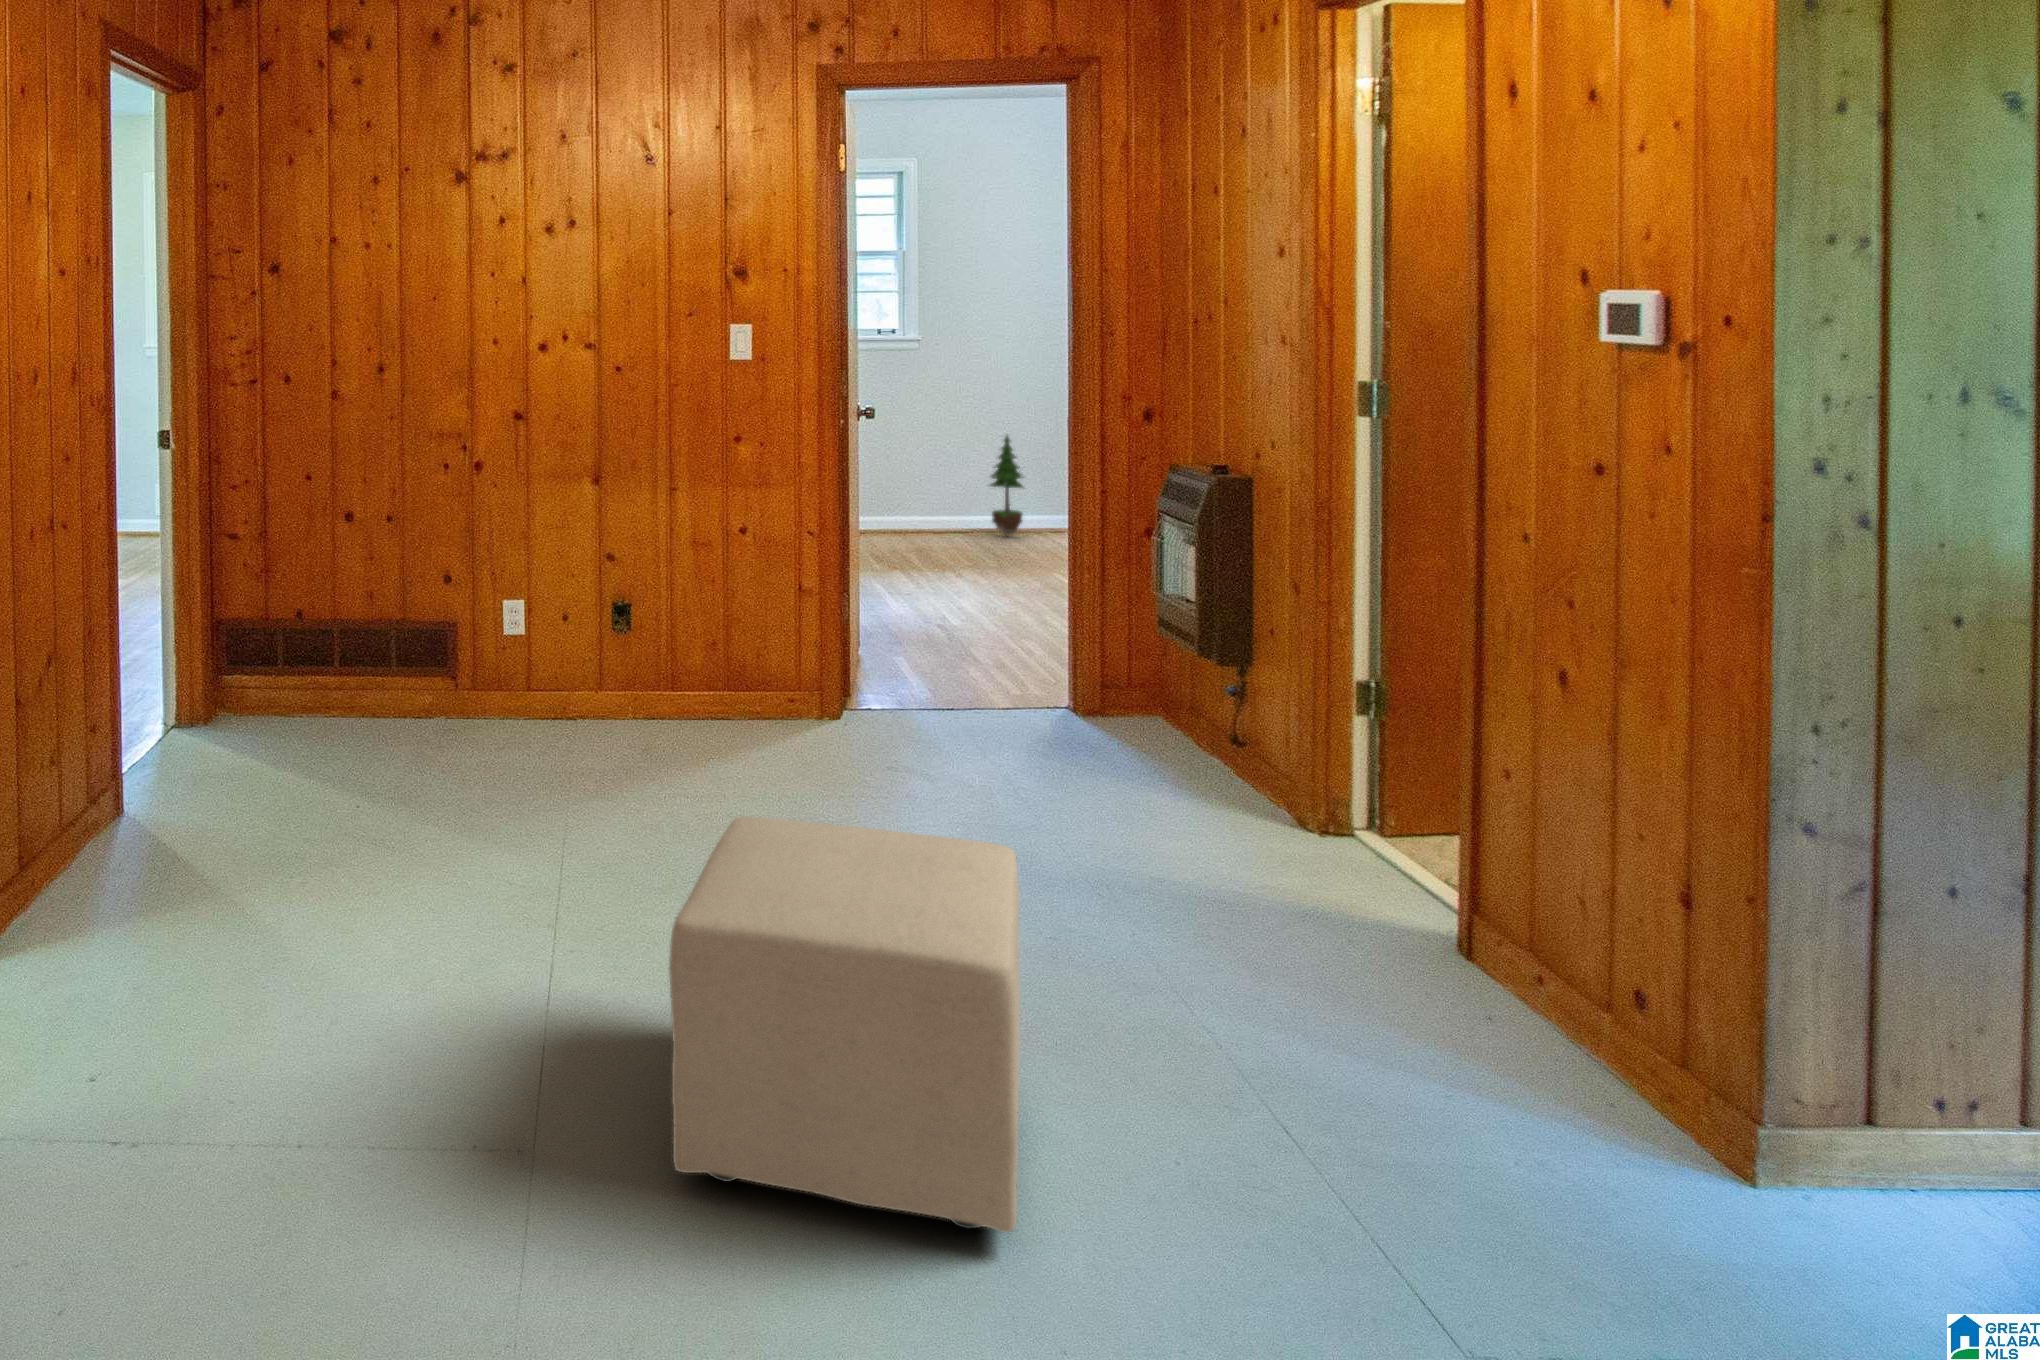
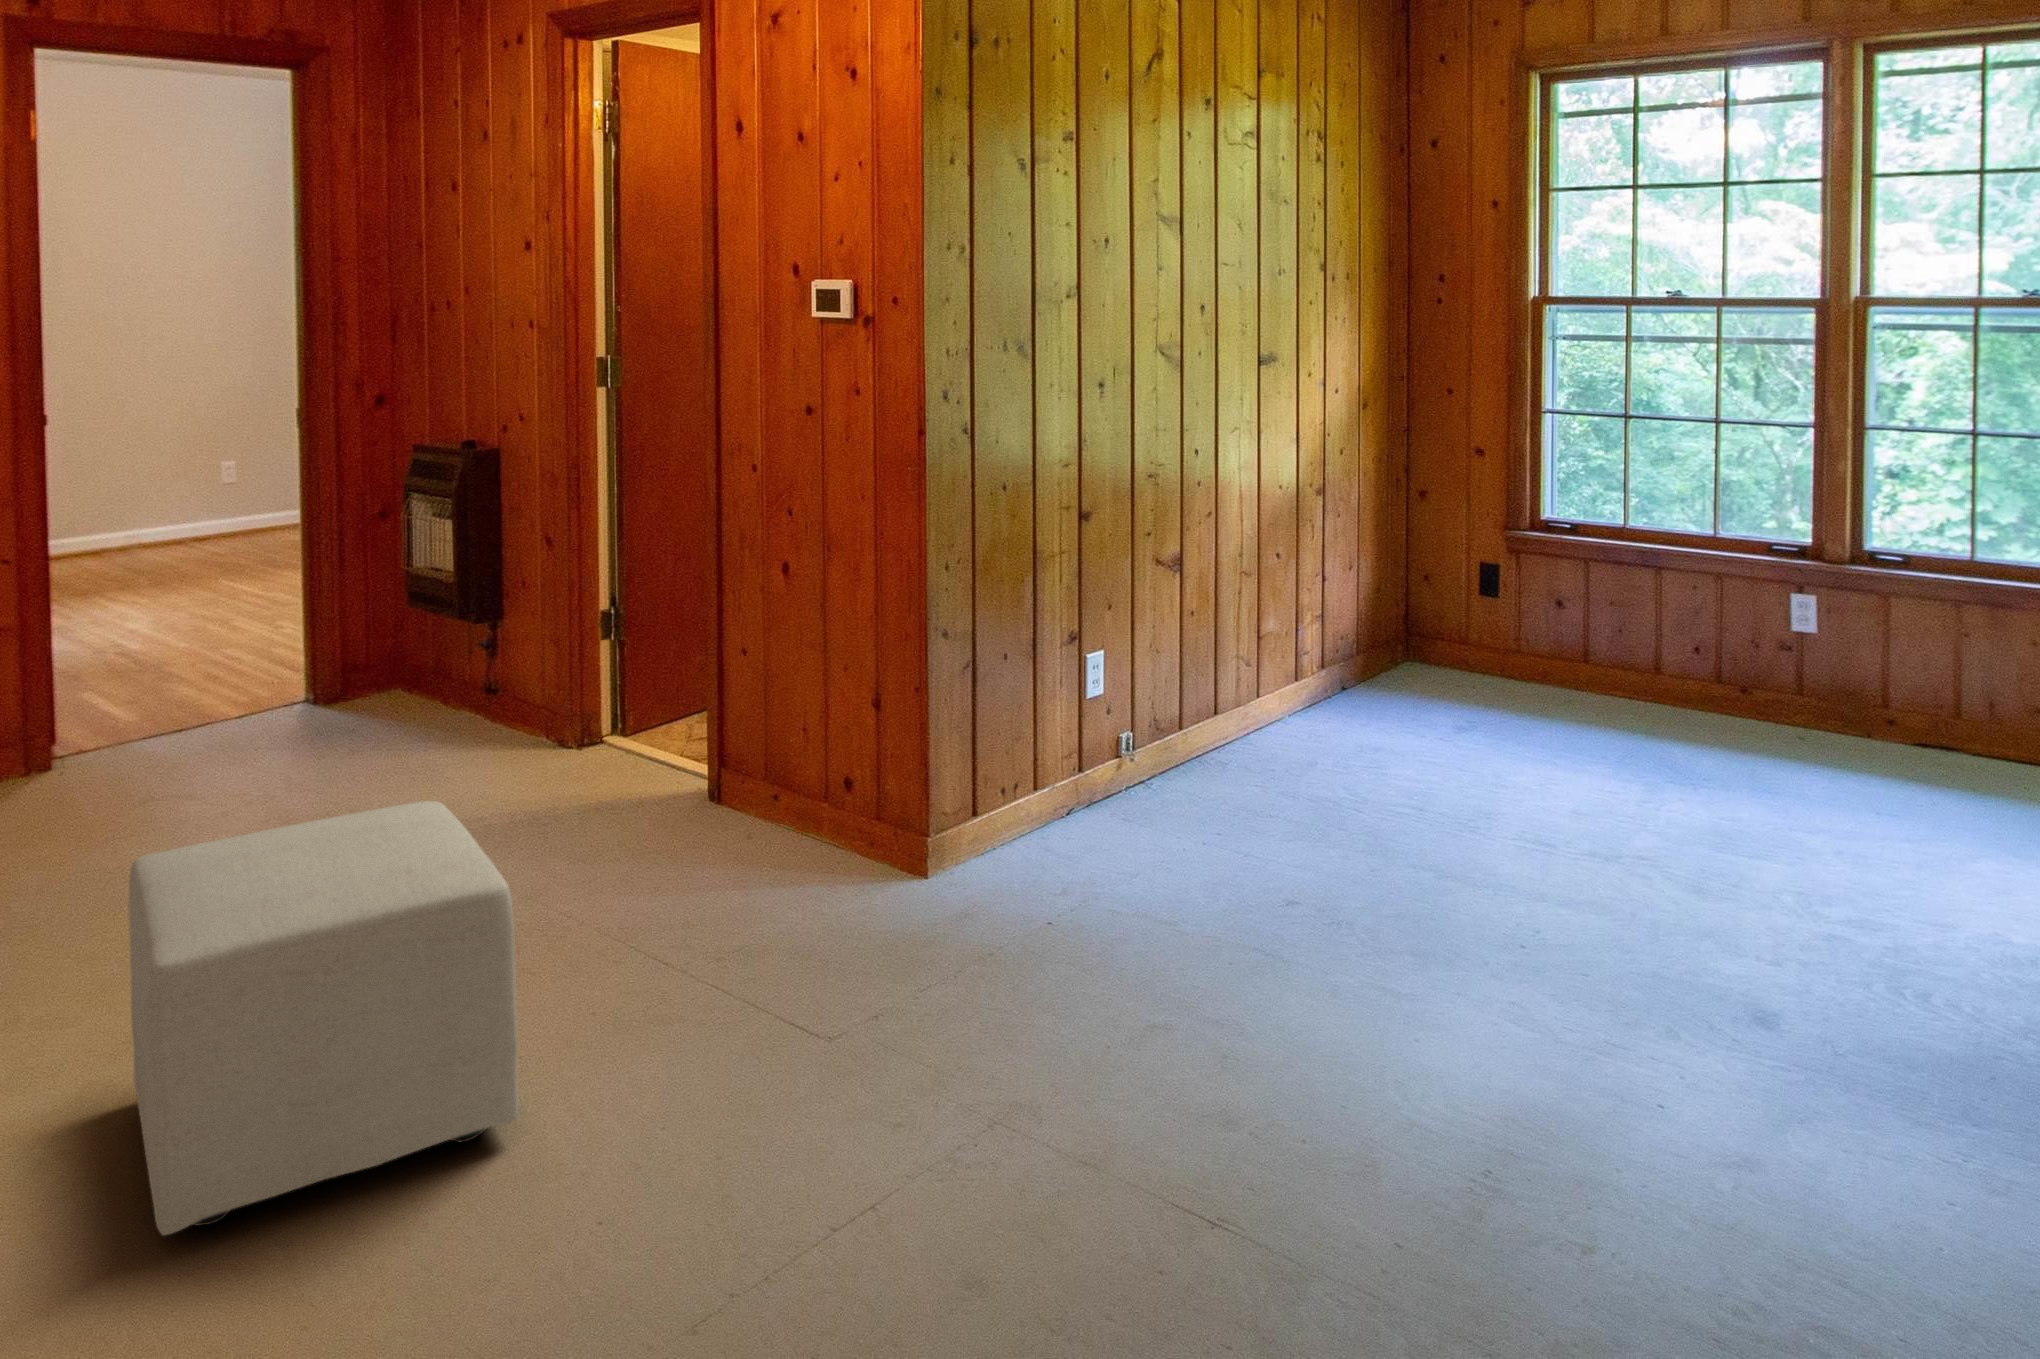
potted tree: present [990,436,1024,536] -> none [121,436,169,551]

